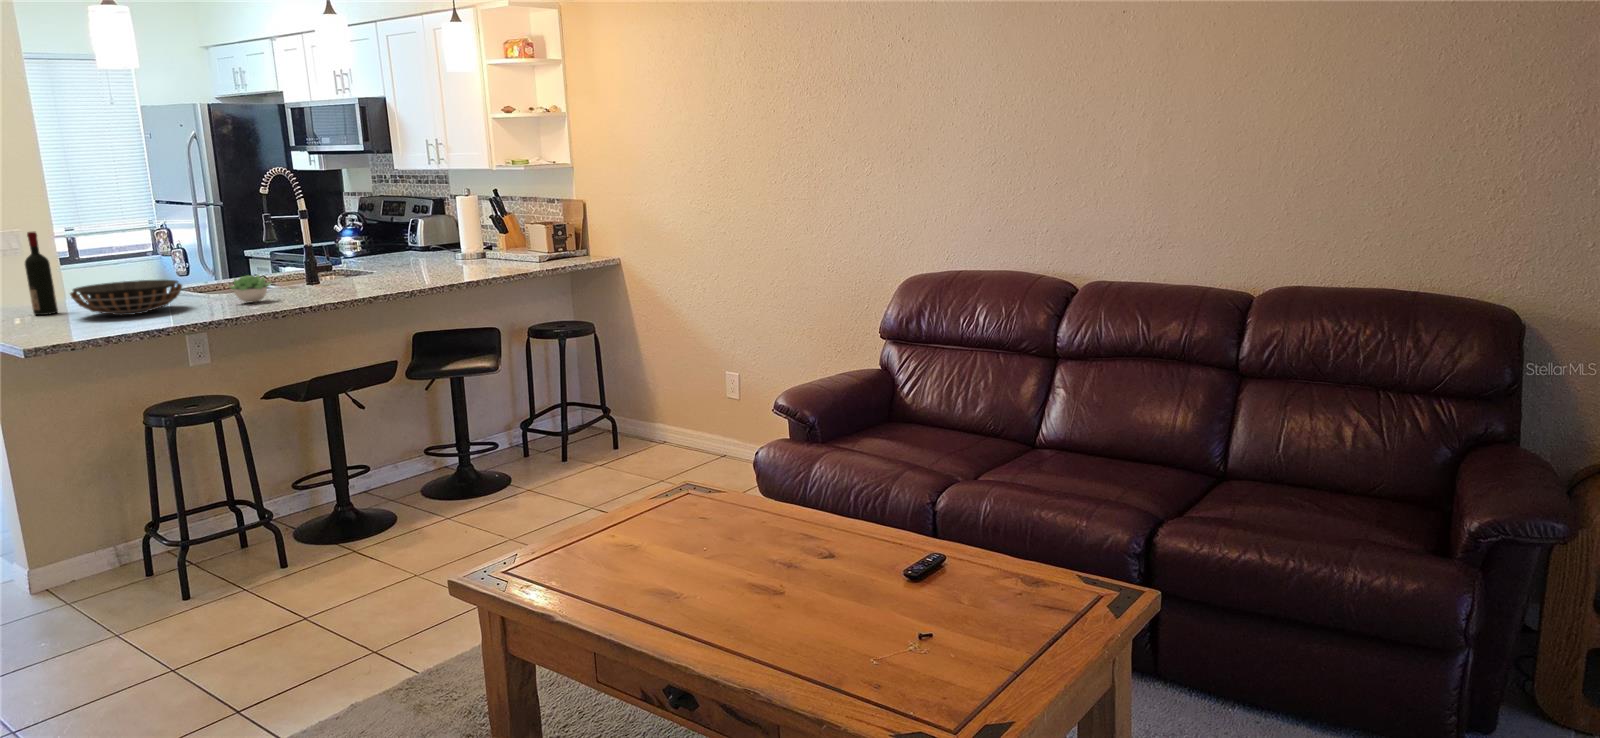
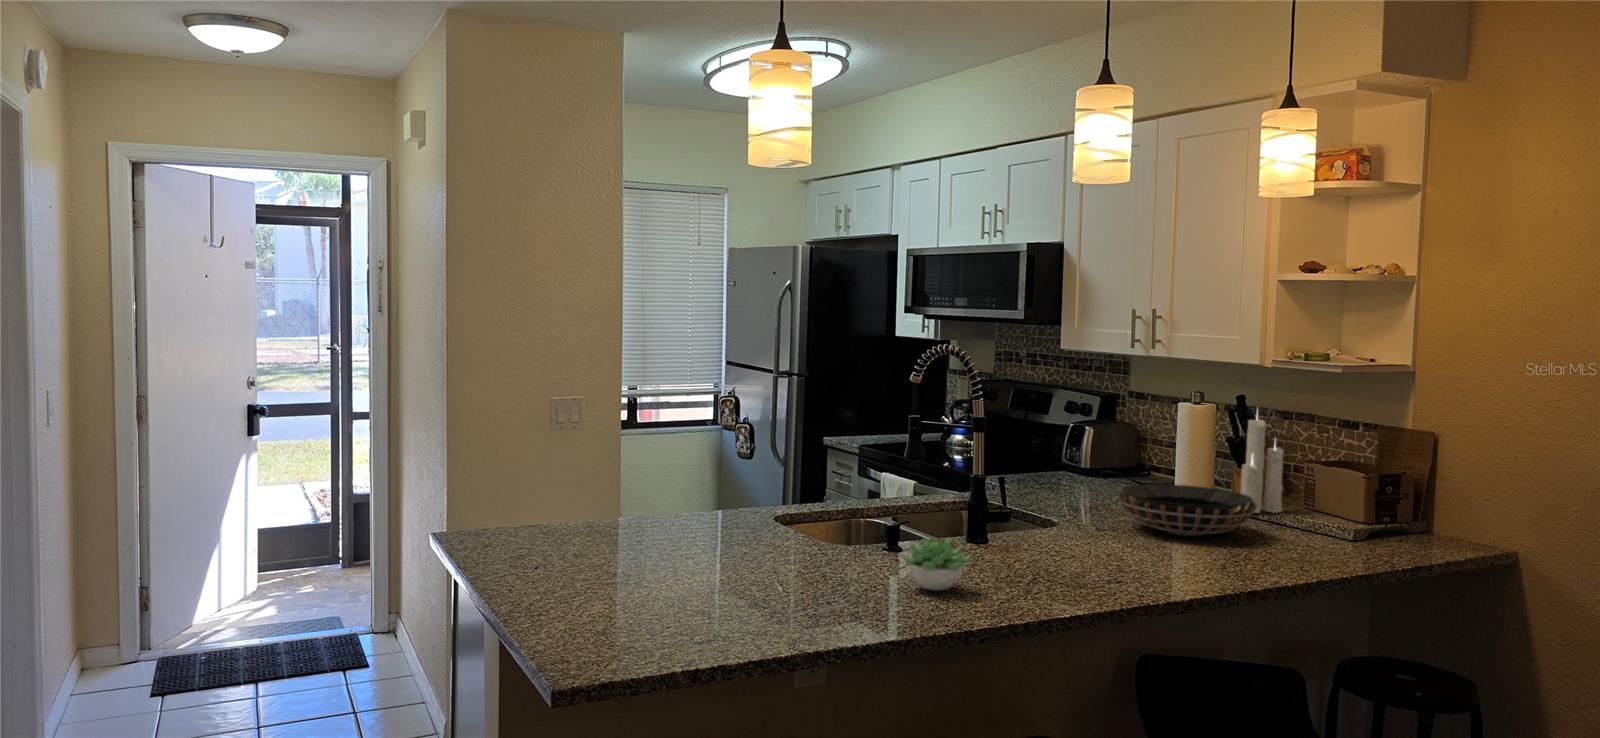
candle: none [484,193,514,259] -> present [1237,417,1283,513]
wine bottle: present [25,232,58,315] -> none [601,429,637,566]
decorative bowl: present [70,280,182,315] -> present [1119,484,1257,536]

